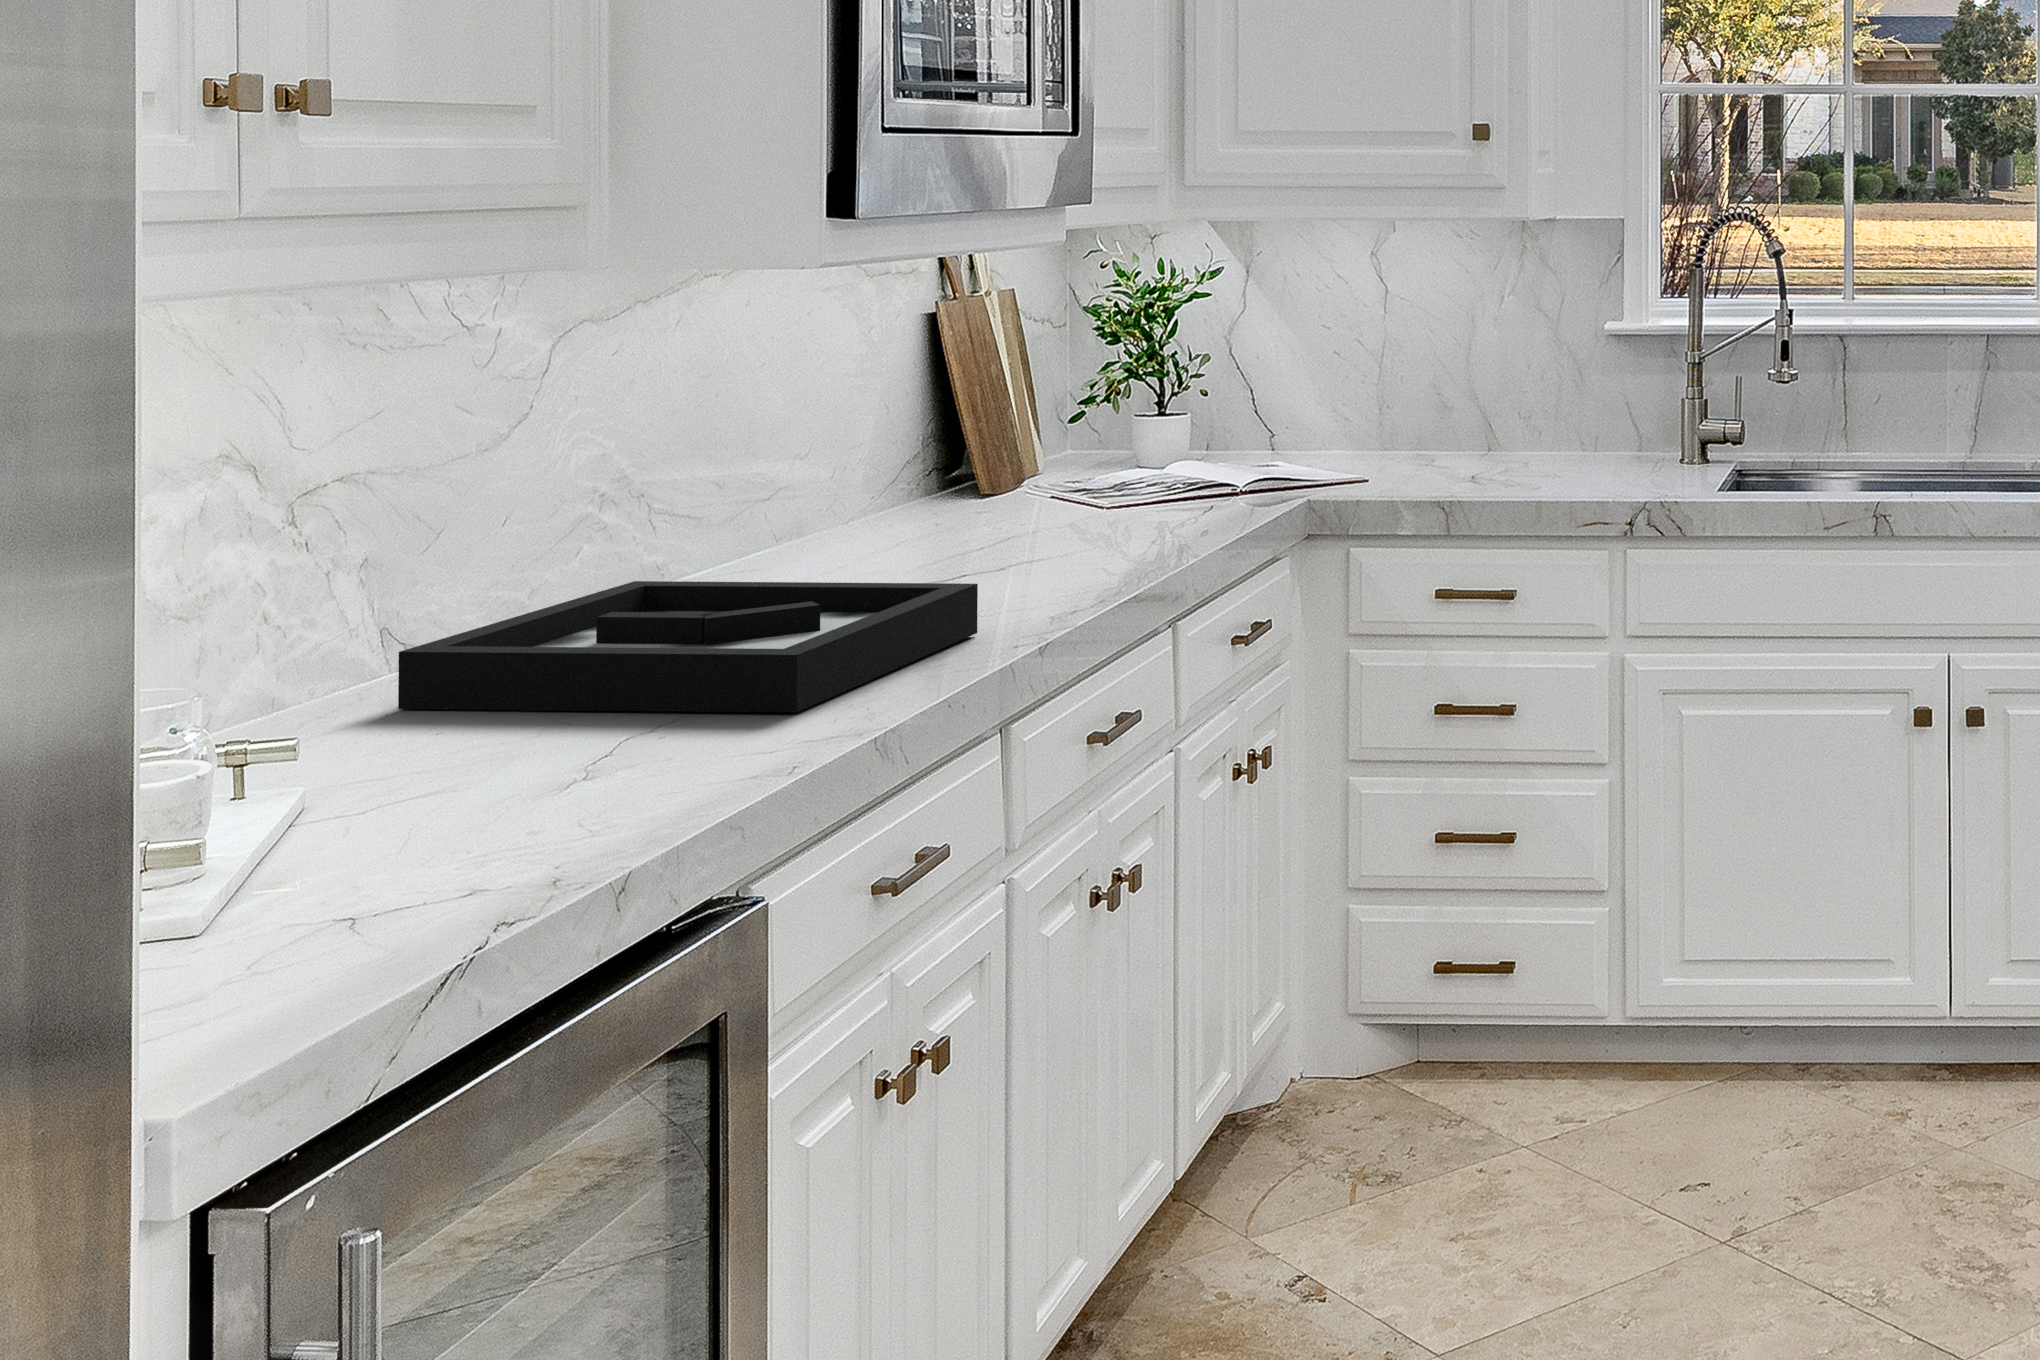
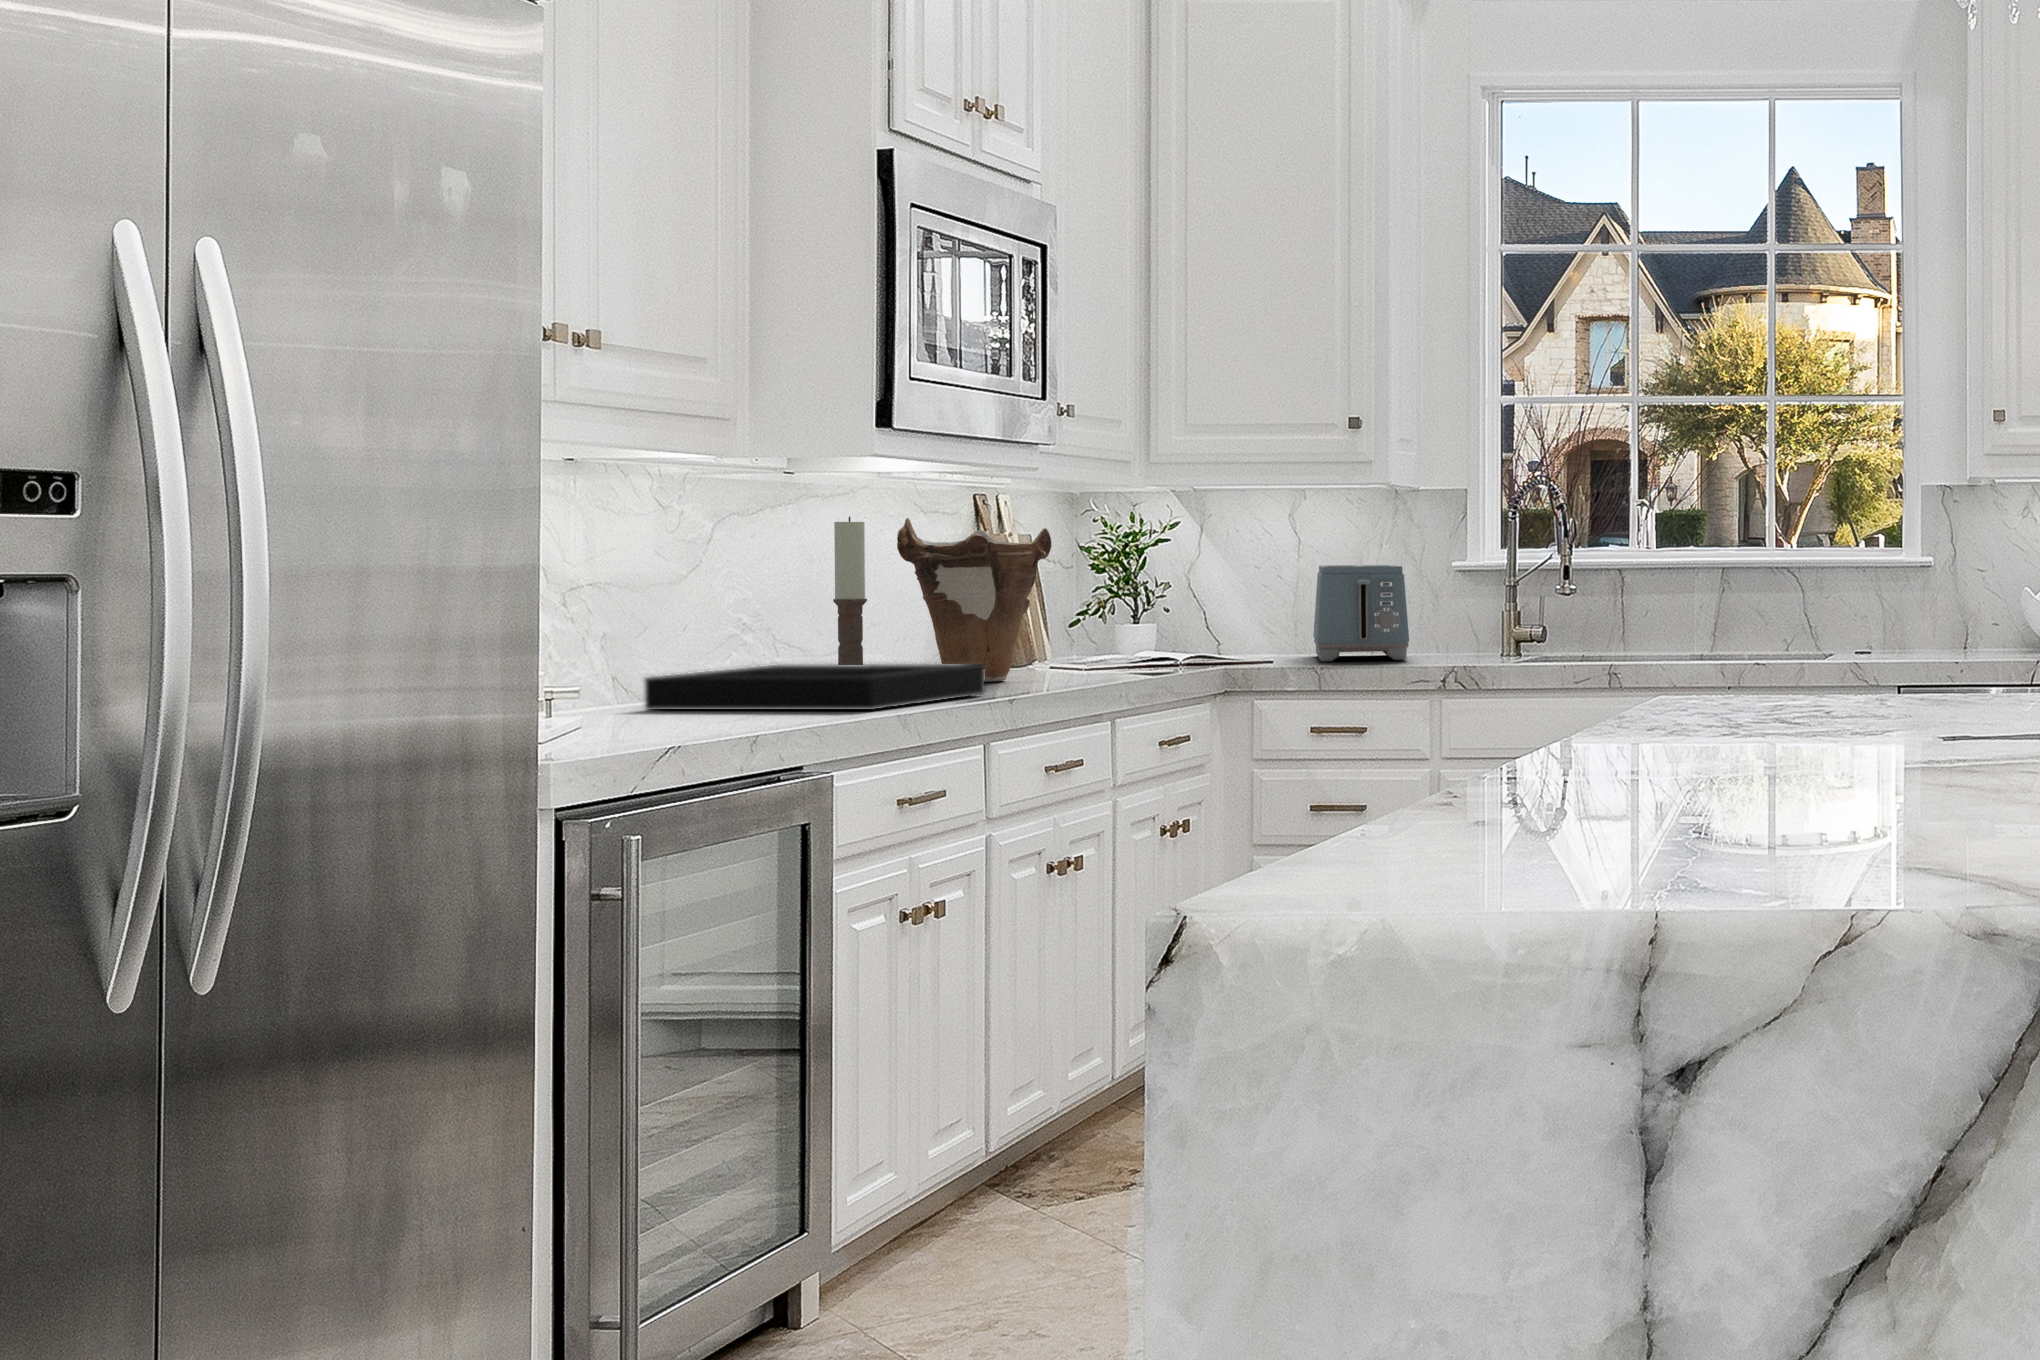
vase: none [828,314,1068,575] -> present [897,518,1051,682]
candle: none [726,324,779,607] -> present [833,517,867,665]
toaster: none [1419,333,1572,490] -> present [1313,565,1409,662]

